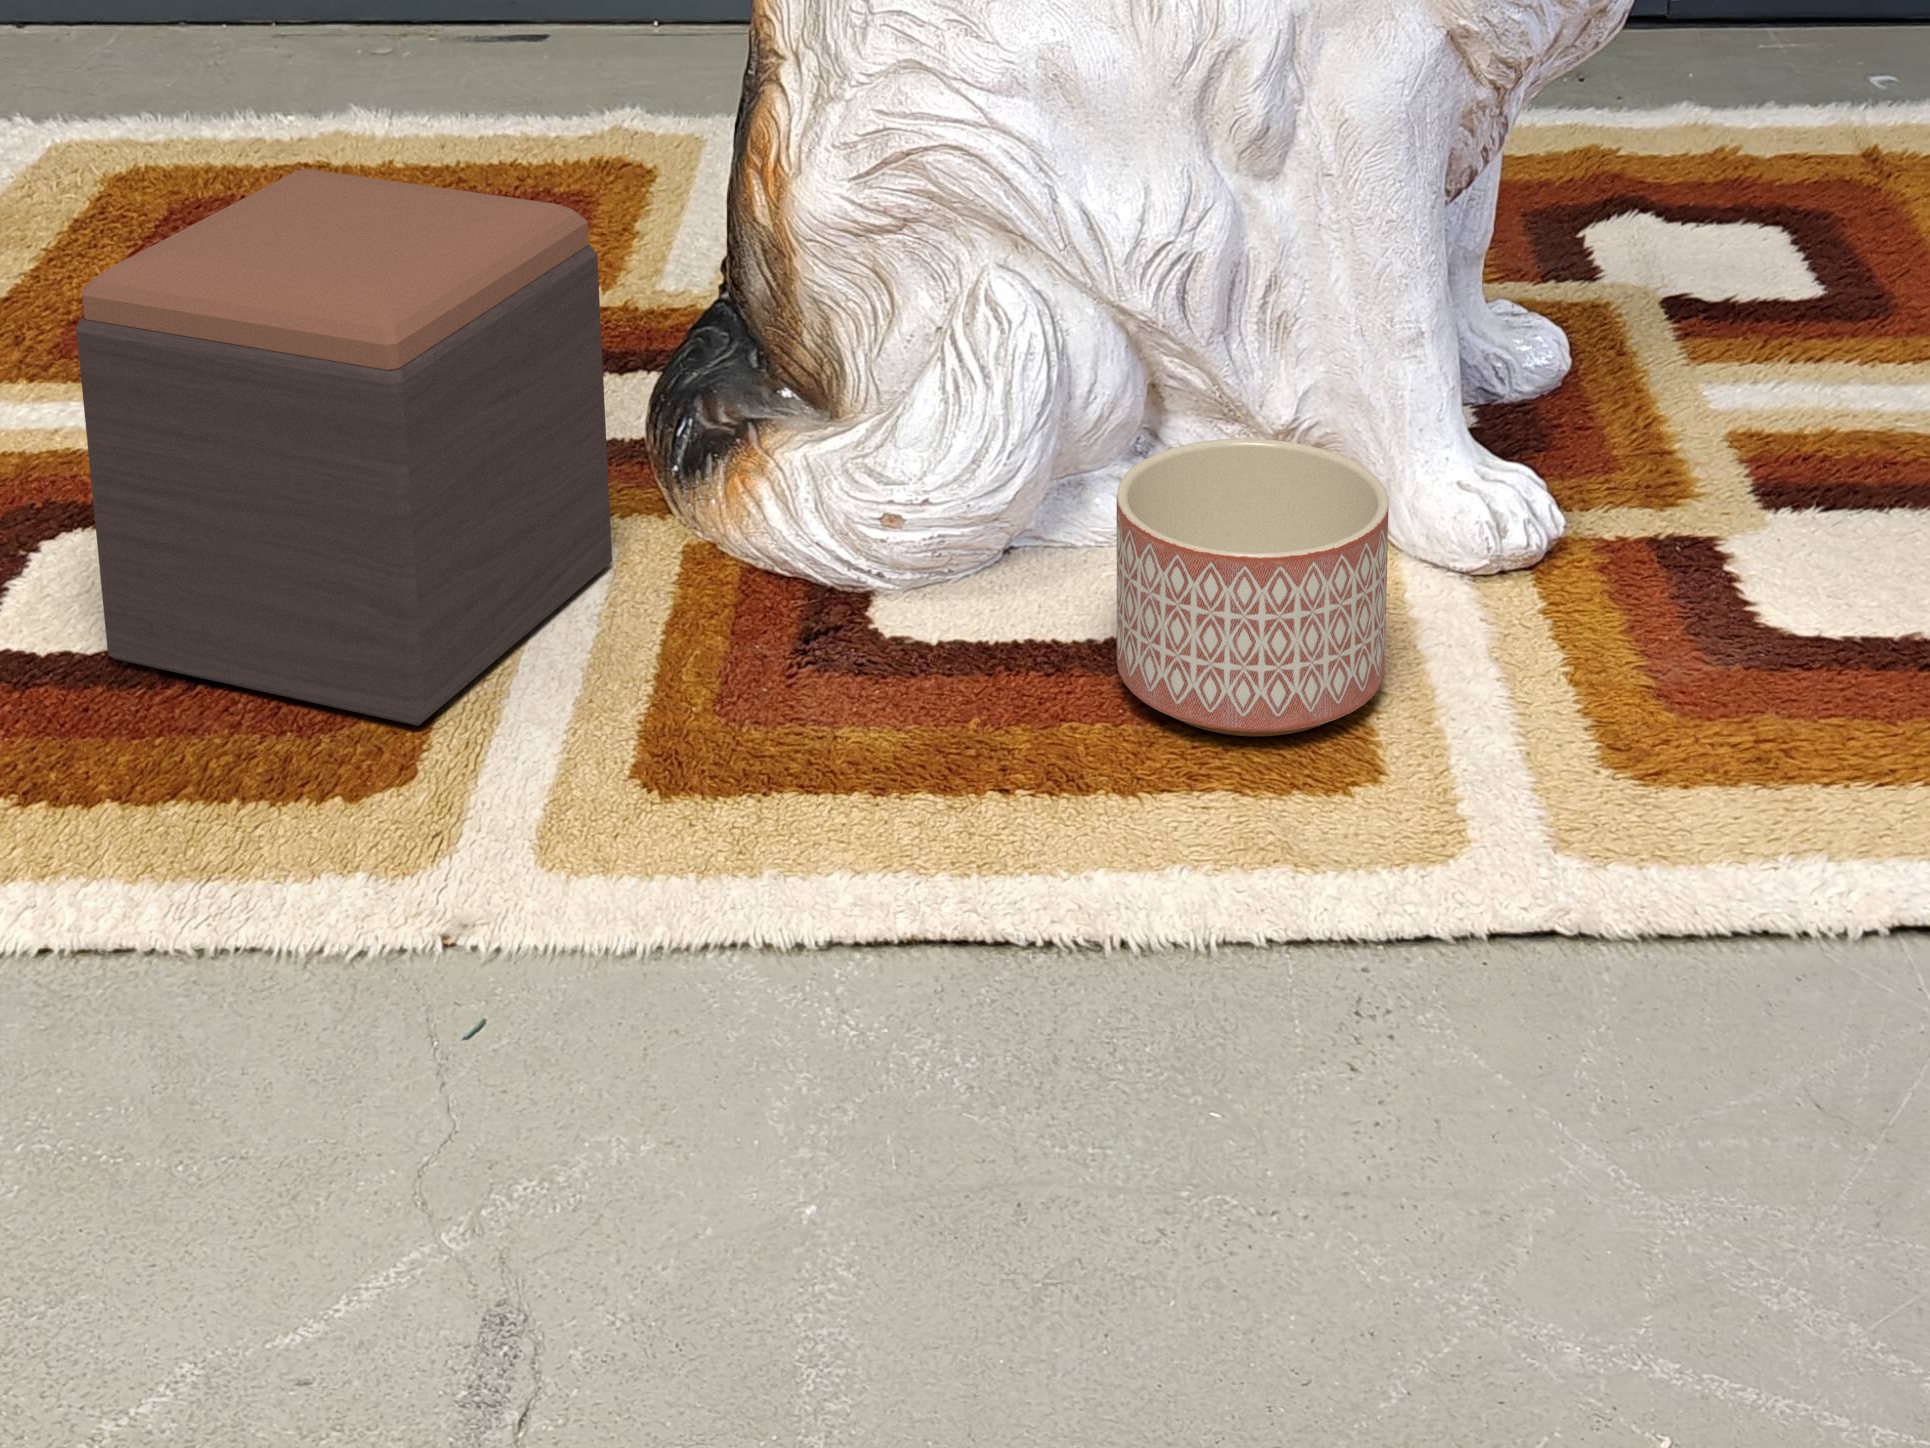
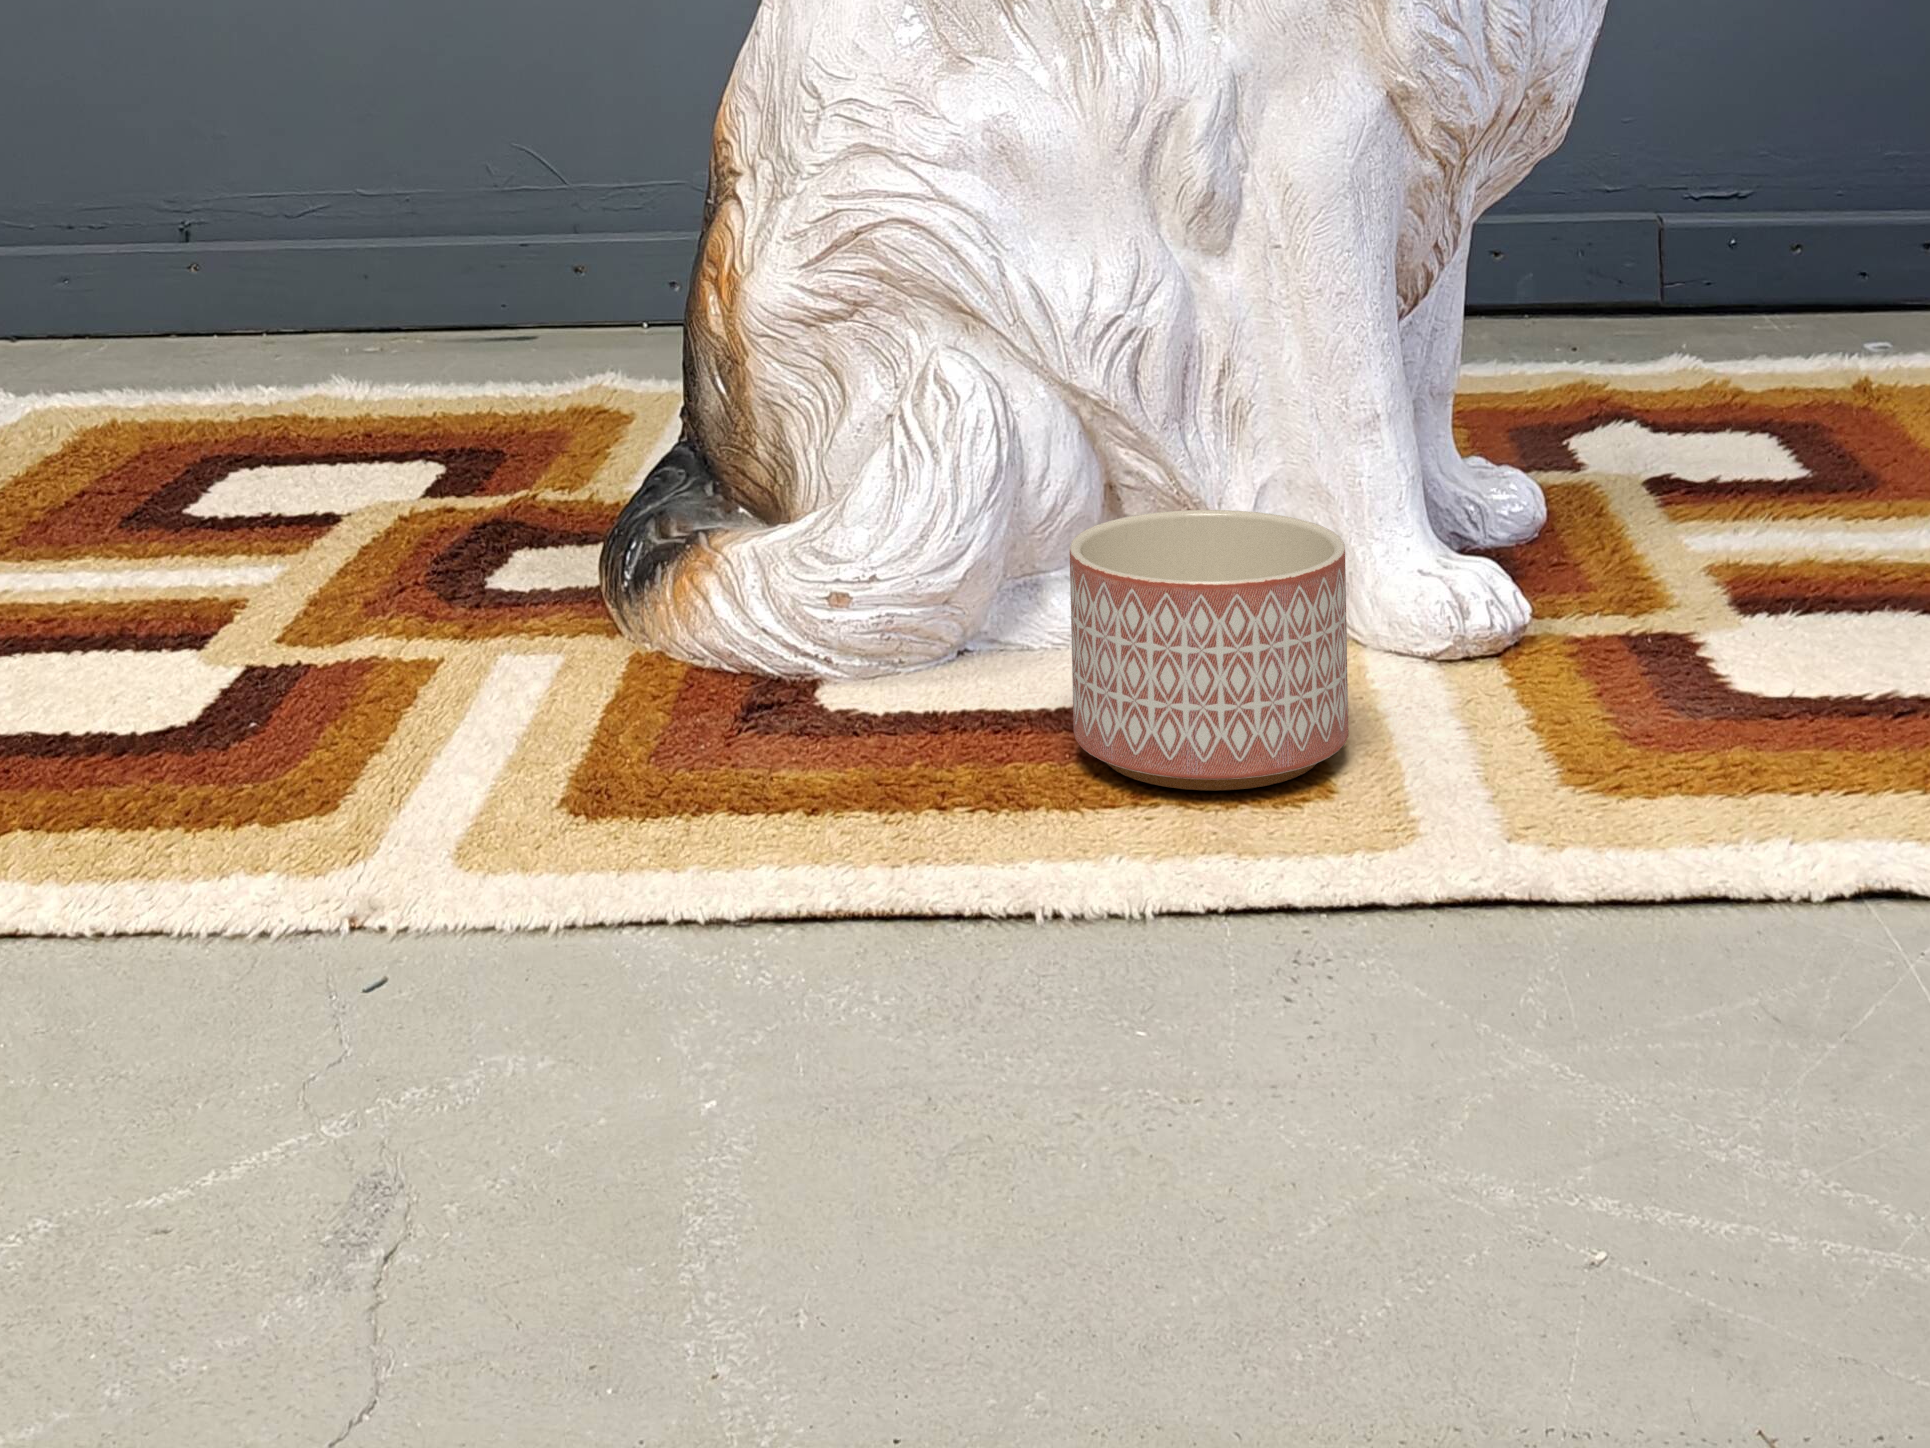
footstool: present [76,169,612,726] -> none [22,282,561,800]

